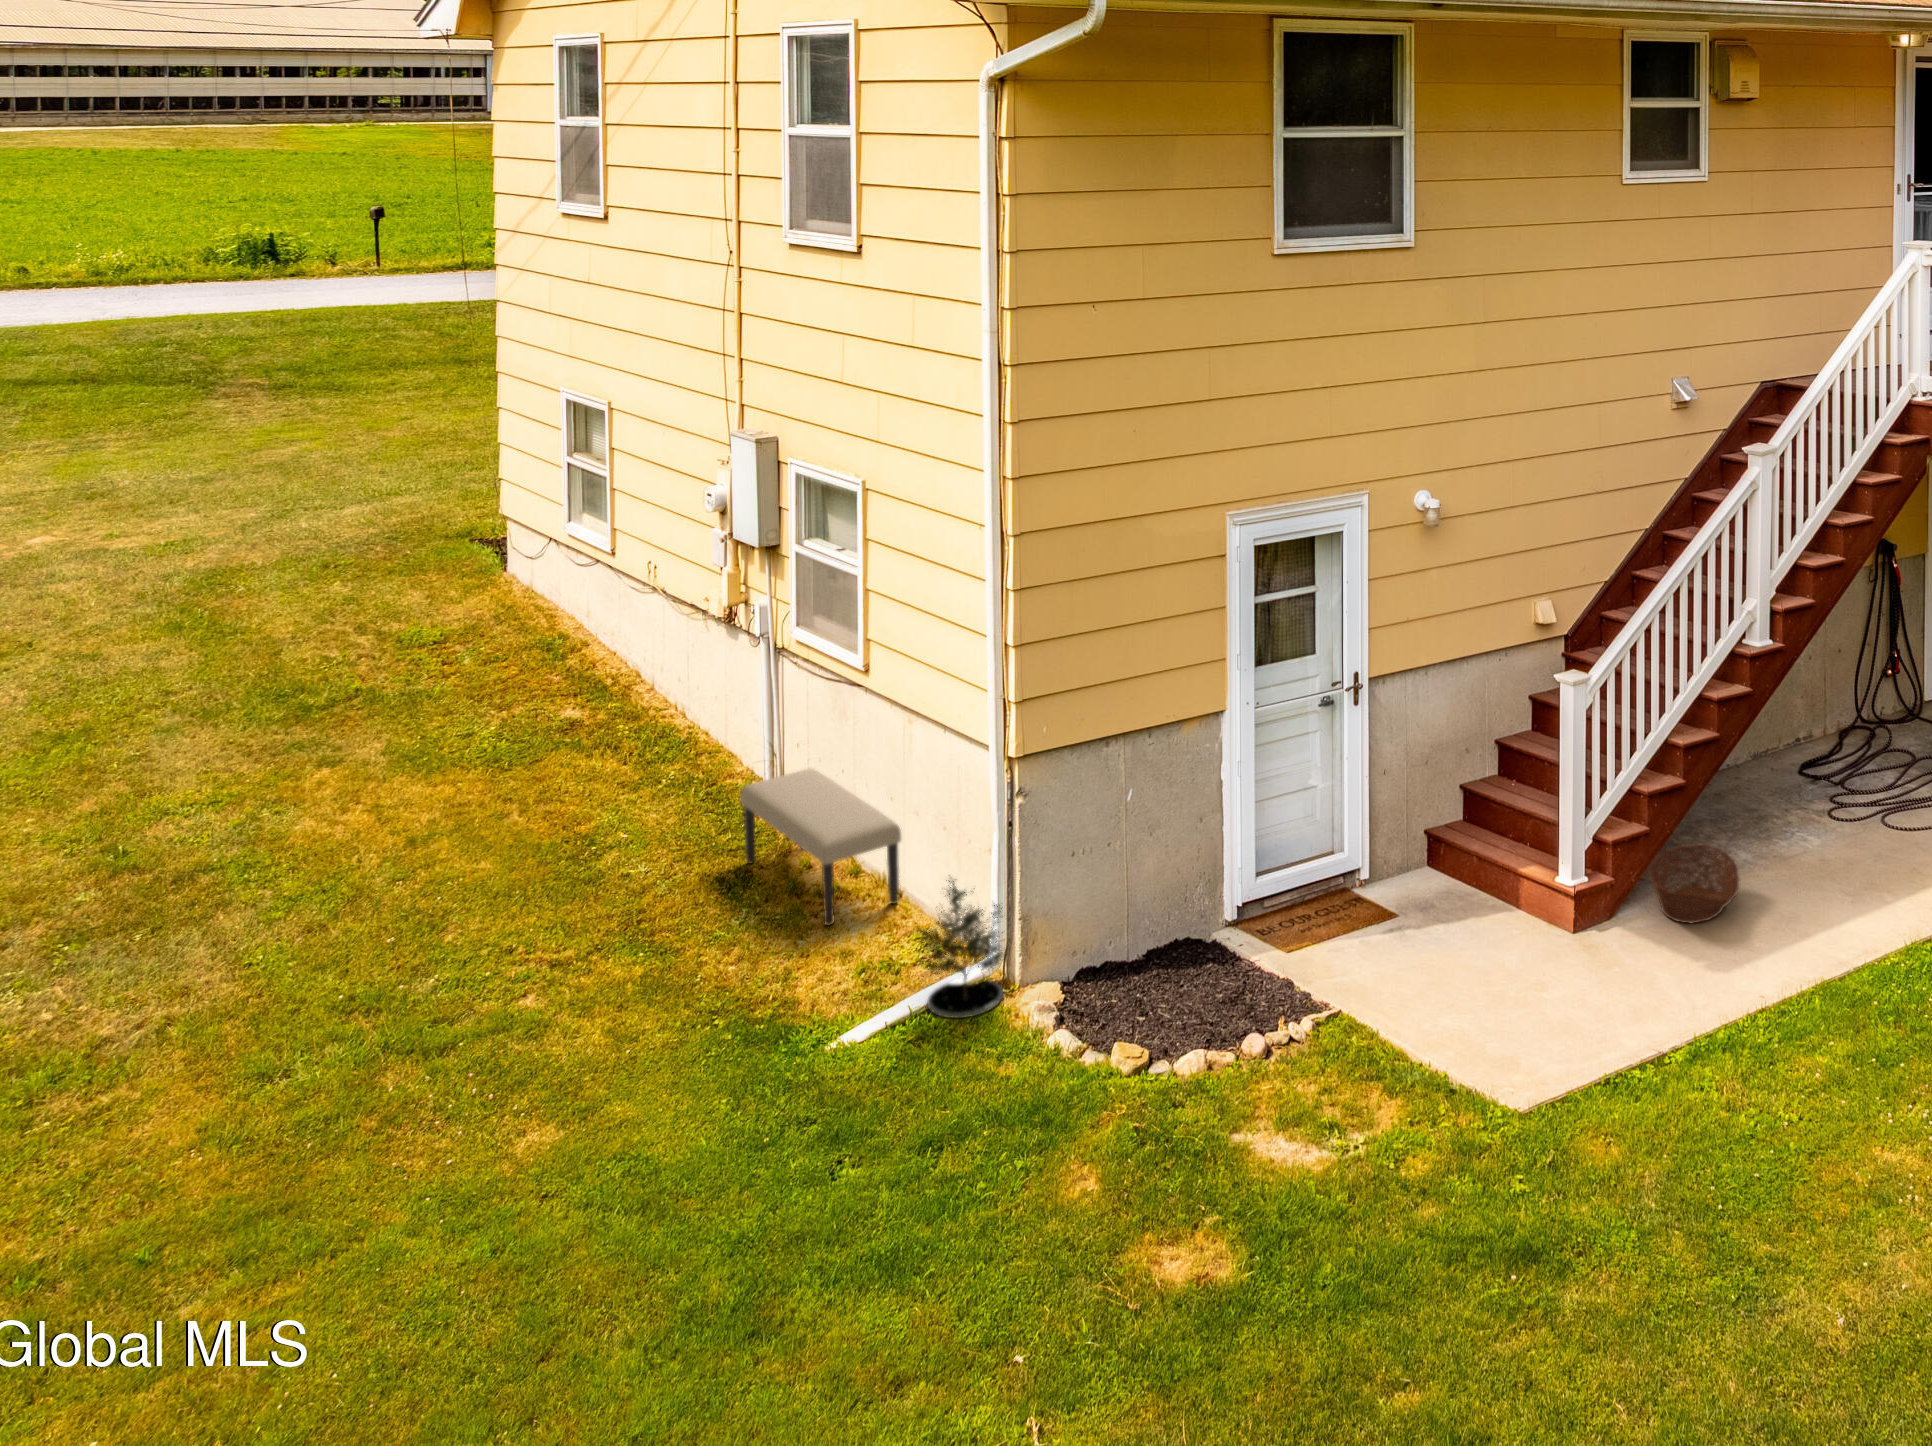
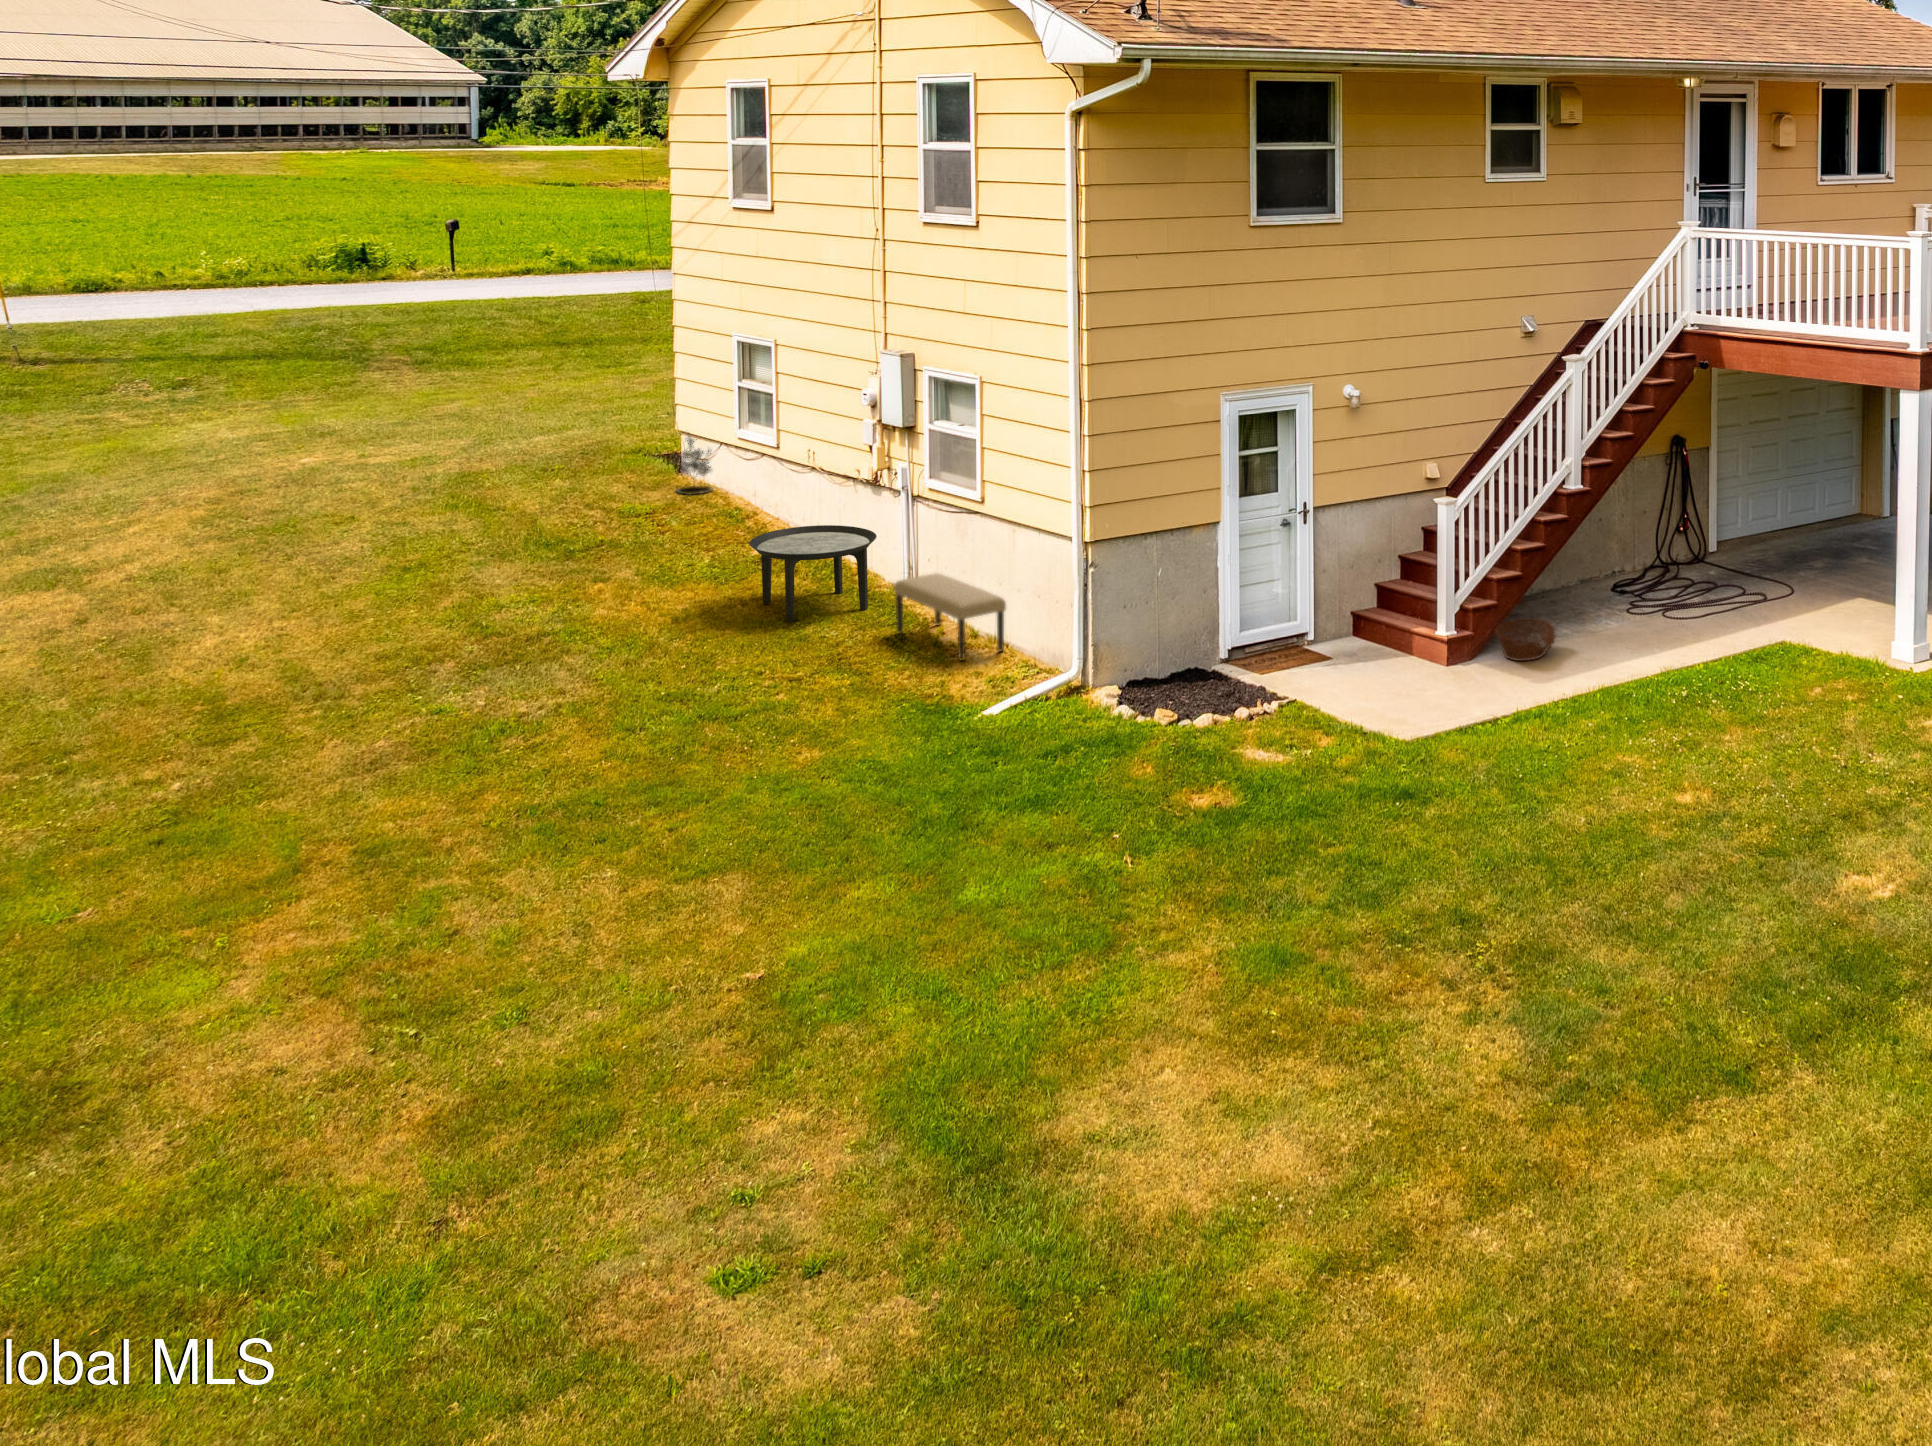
round table: none [539,679,734,838] -> present [749,525,877,622]
potted tree: present [913,875,1005,1018] -> present [672,433,712,495]

